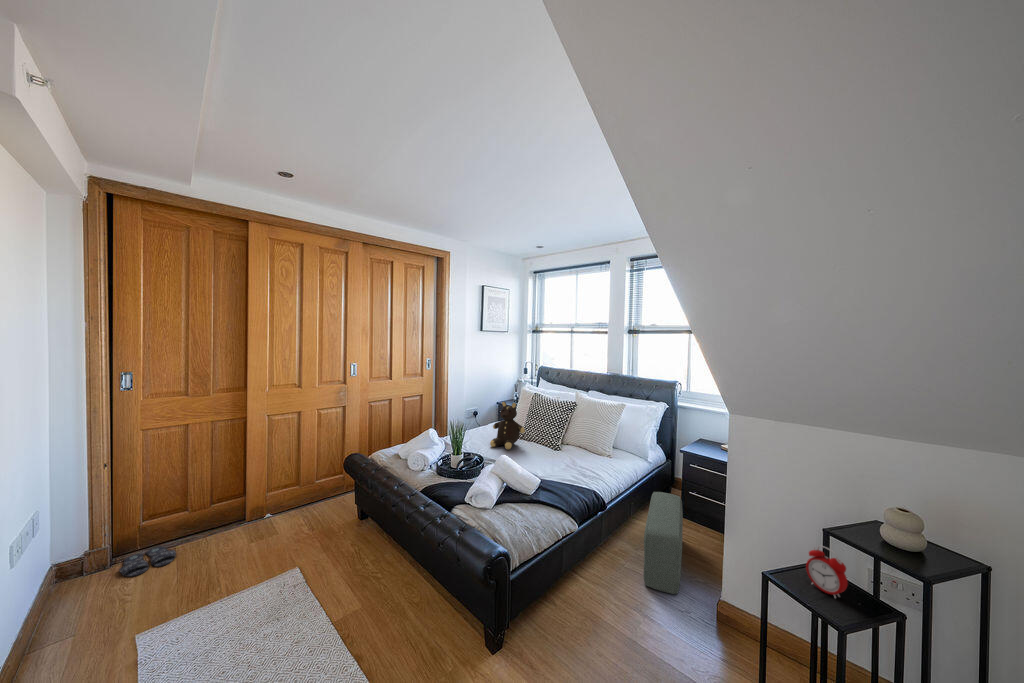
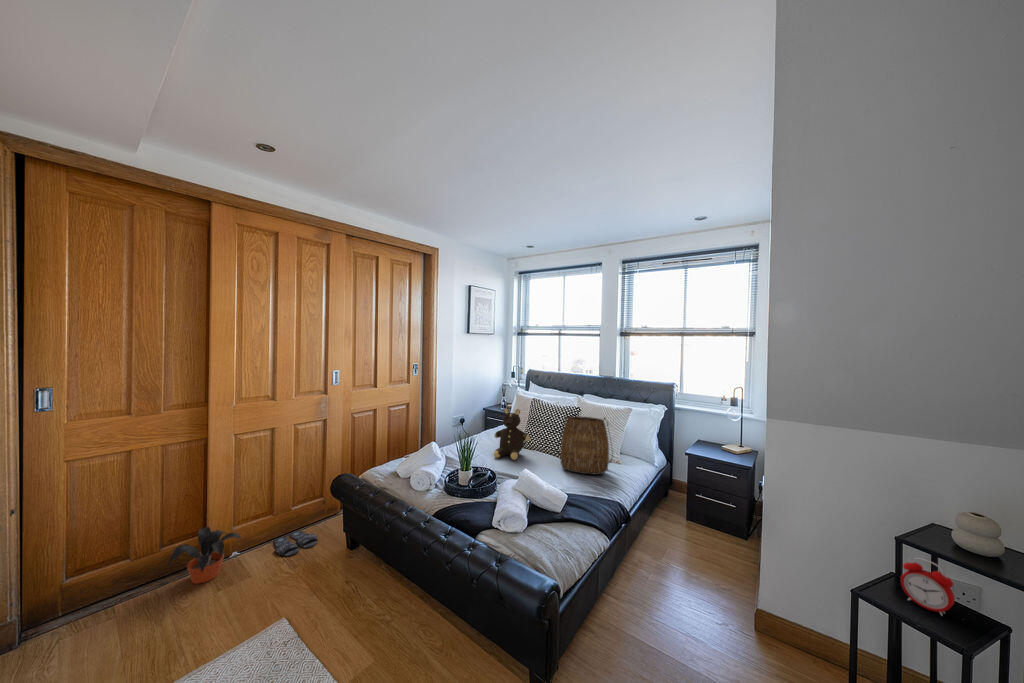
tote bag: none [550,408,601,466] -> present [560,415,609,474]
potted plant: none [215,491,272,536] -> present [168,527,241,584]
pouf: present [644,492,683,594] -> none [667,497,717,608]
slippers: present [119,546,176,577] -> present [274,531,318,556]

